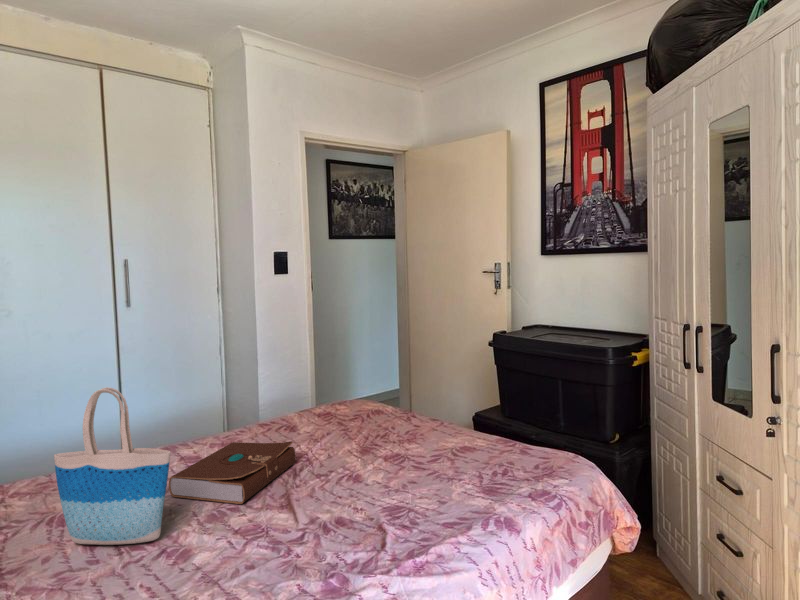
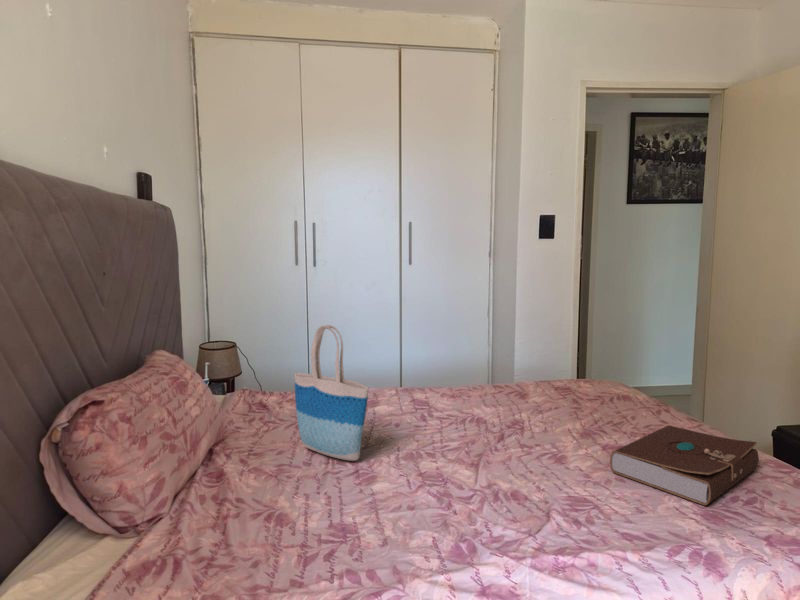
book: present [169,441,296,504] -> present [610,425,759,505]

